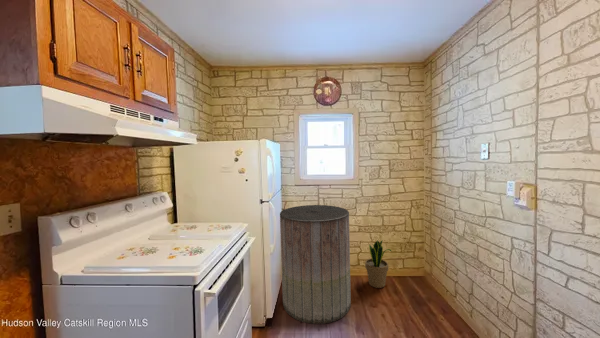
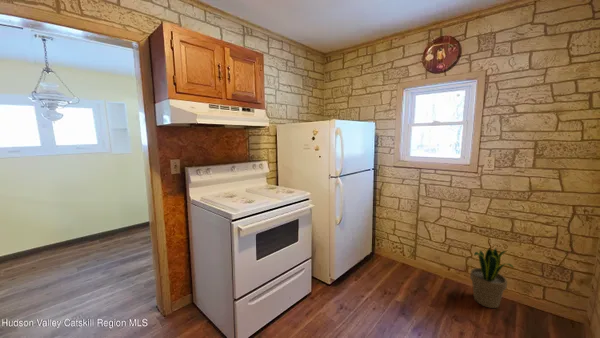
trash can: present [280,205,351,324] -> none [358,188,439,311]

